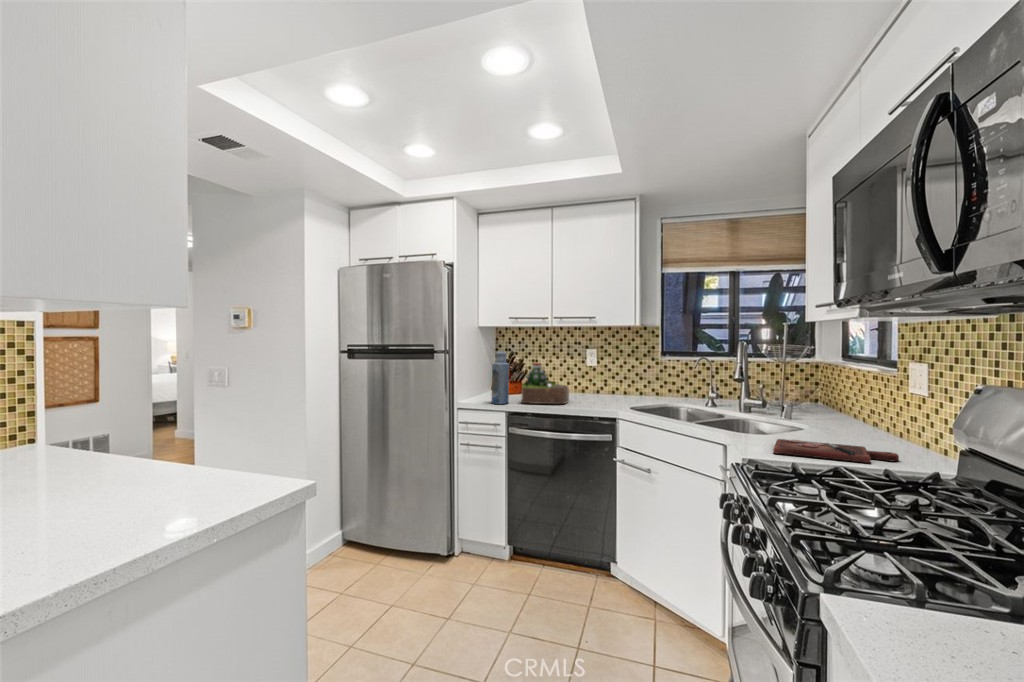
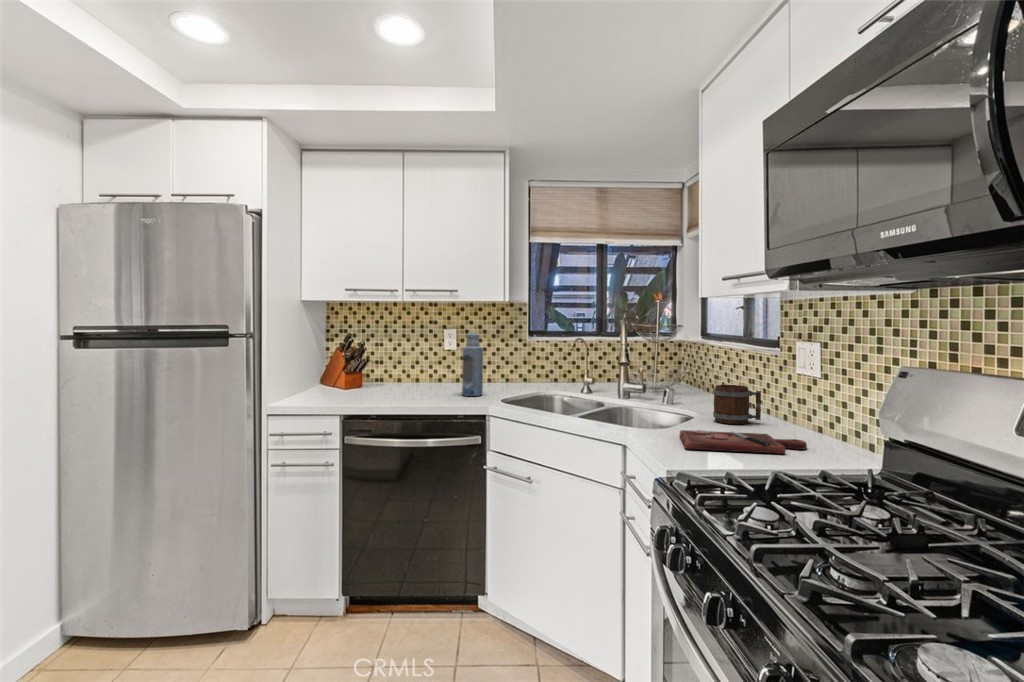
bottle: present [492,351,509,404] -> present [462,332,483,396]
succulent plant: present [522,363,569,404] -> none [368,347,426,398]
mug: none [823,402,872,439] -> present [713,385,761,424]

